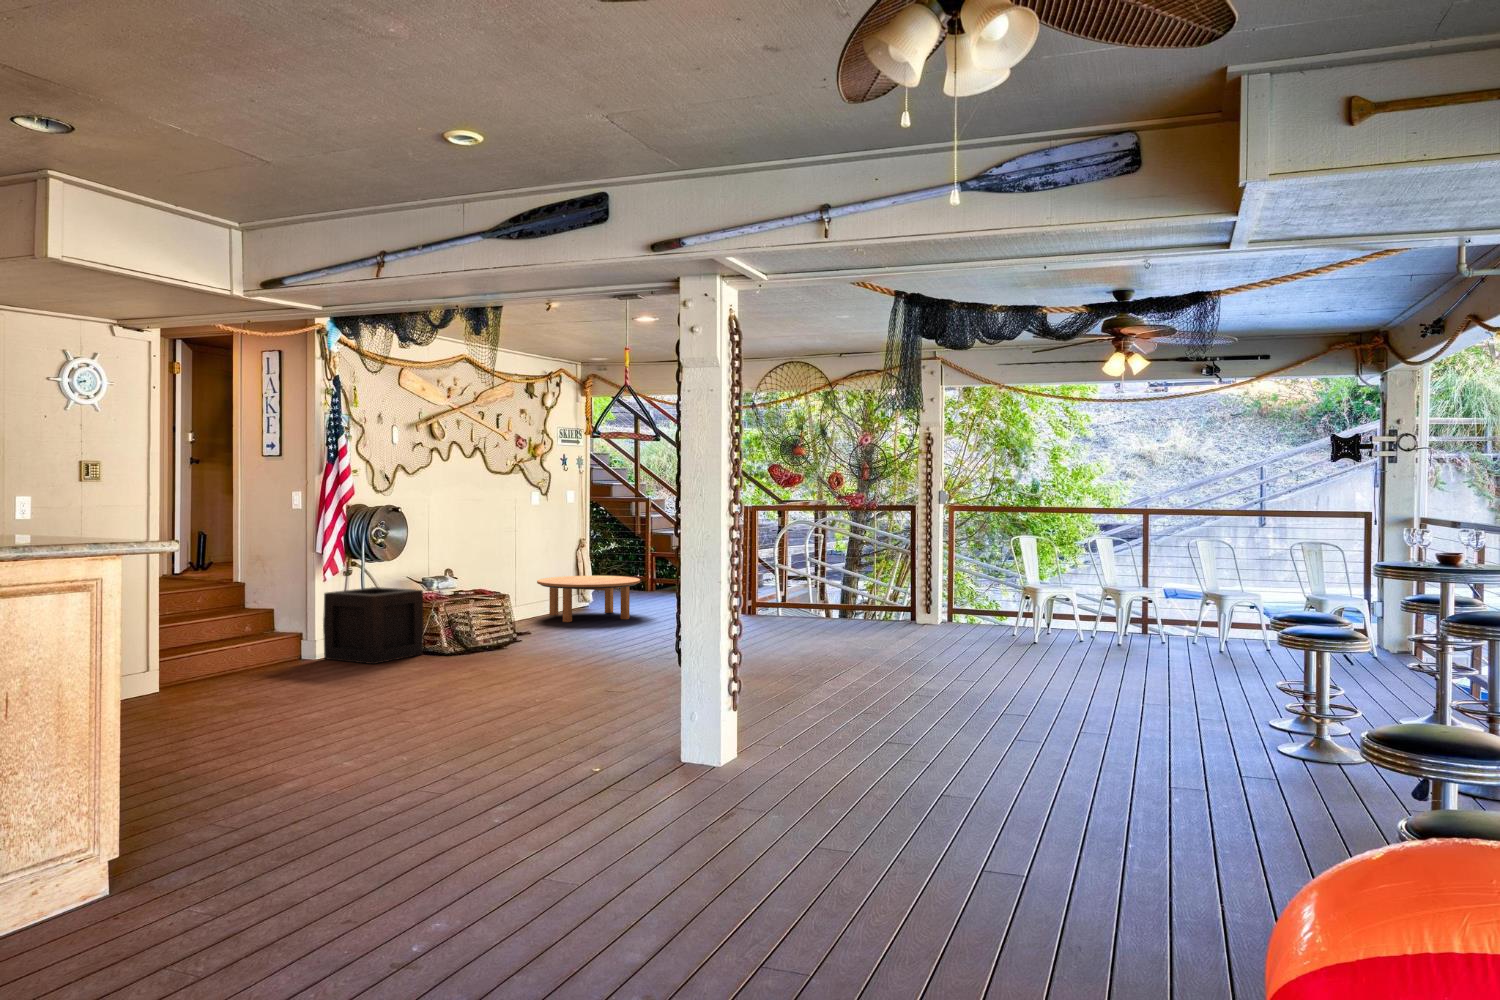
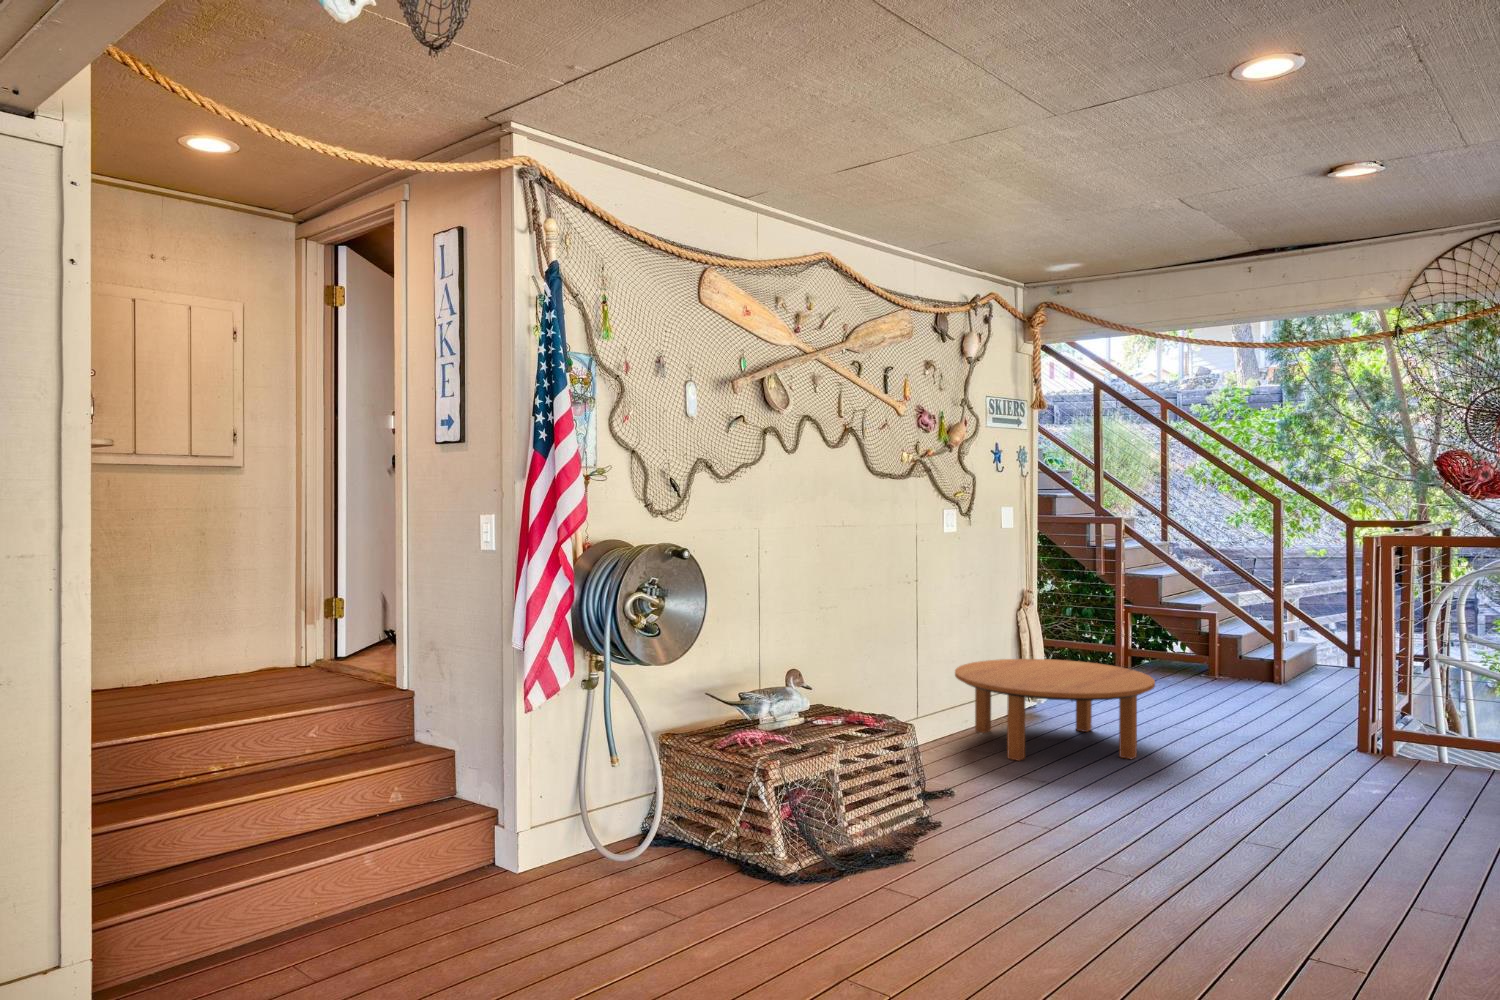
wooden crate: present [323,587,424,664] -> none [529,710,734,918]

